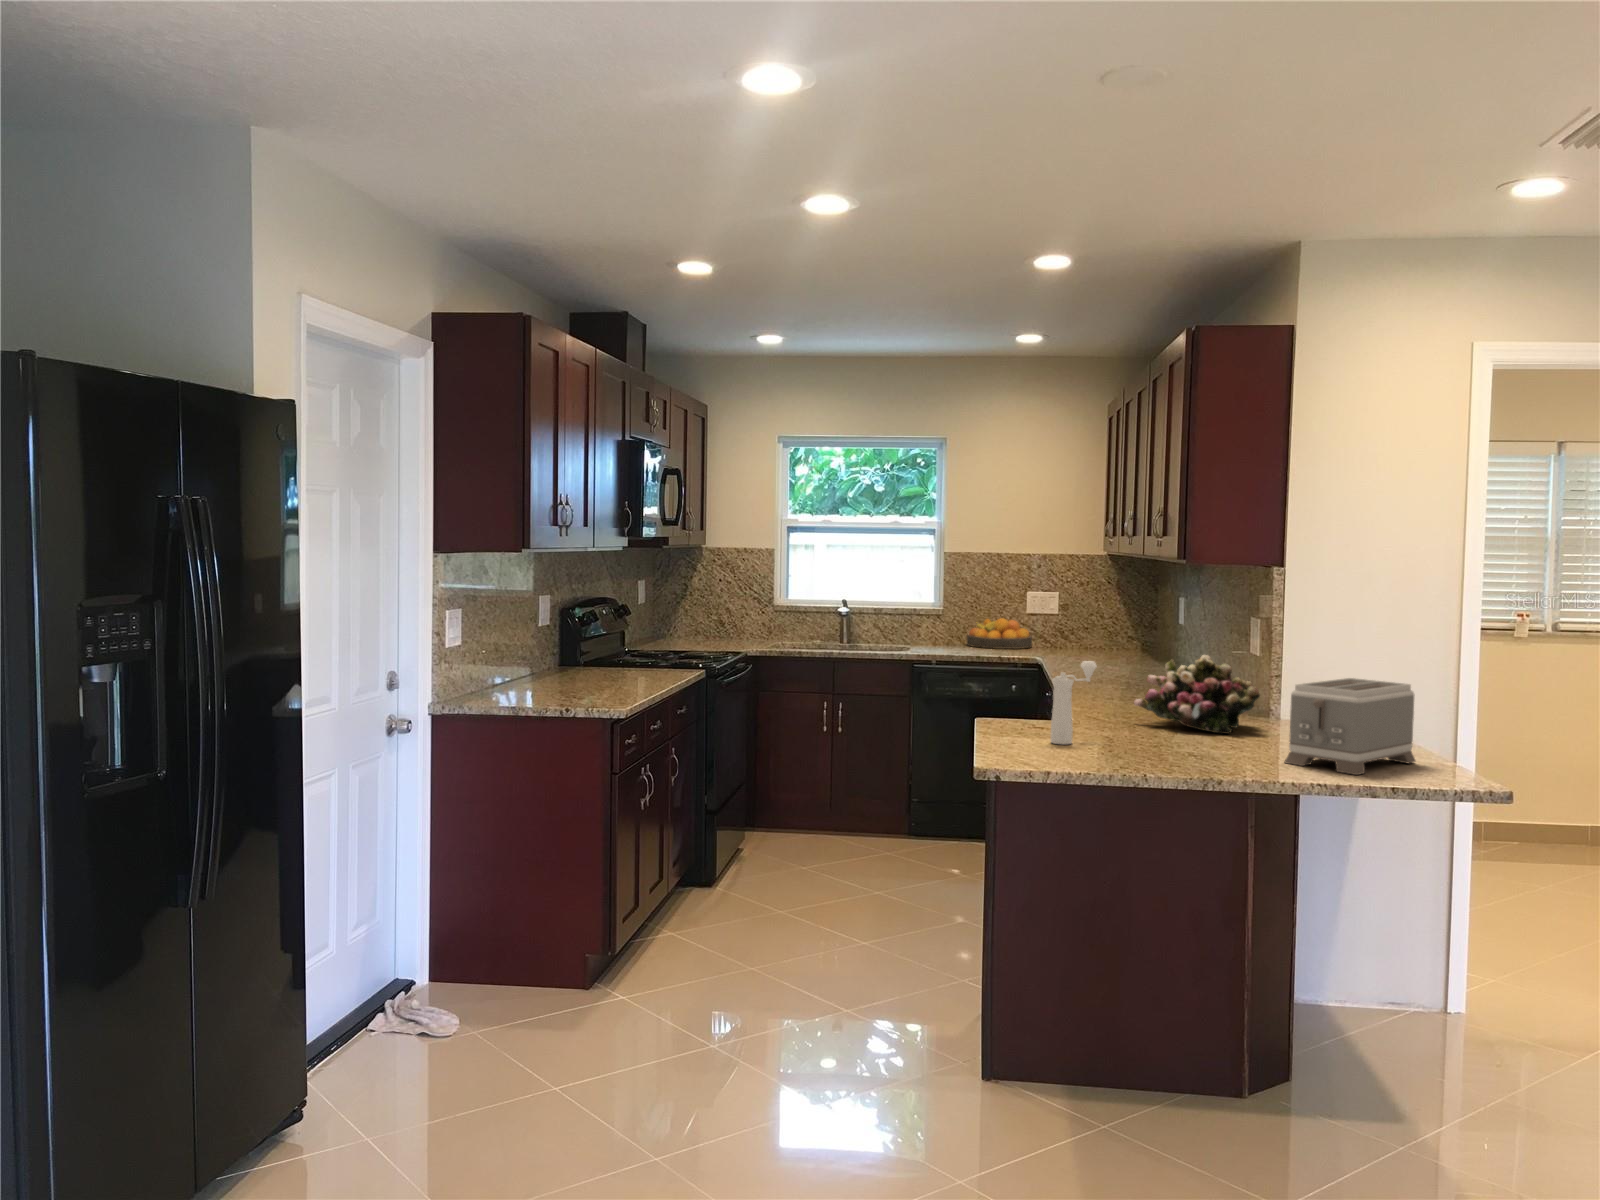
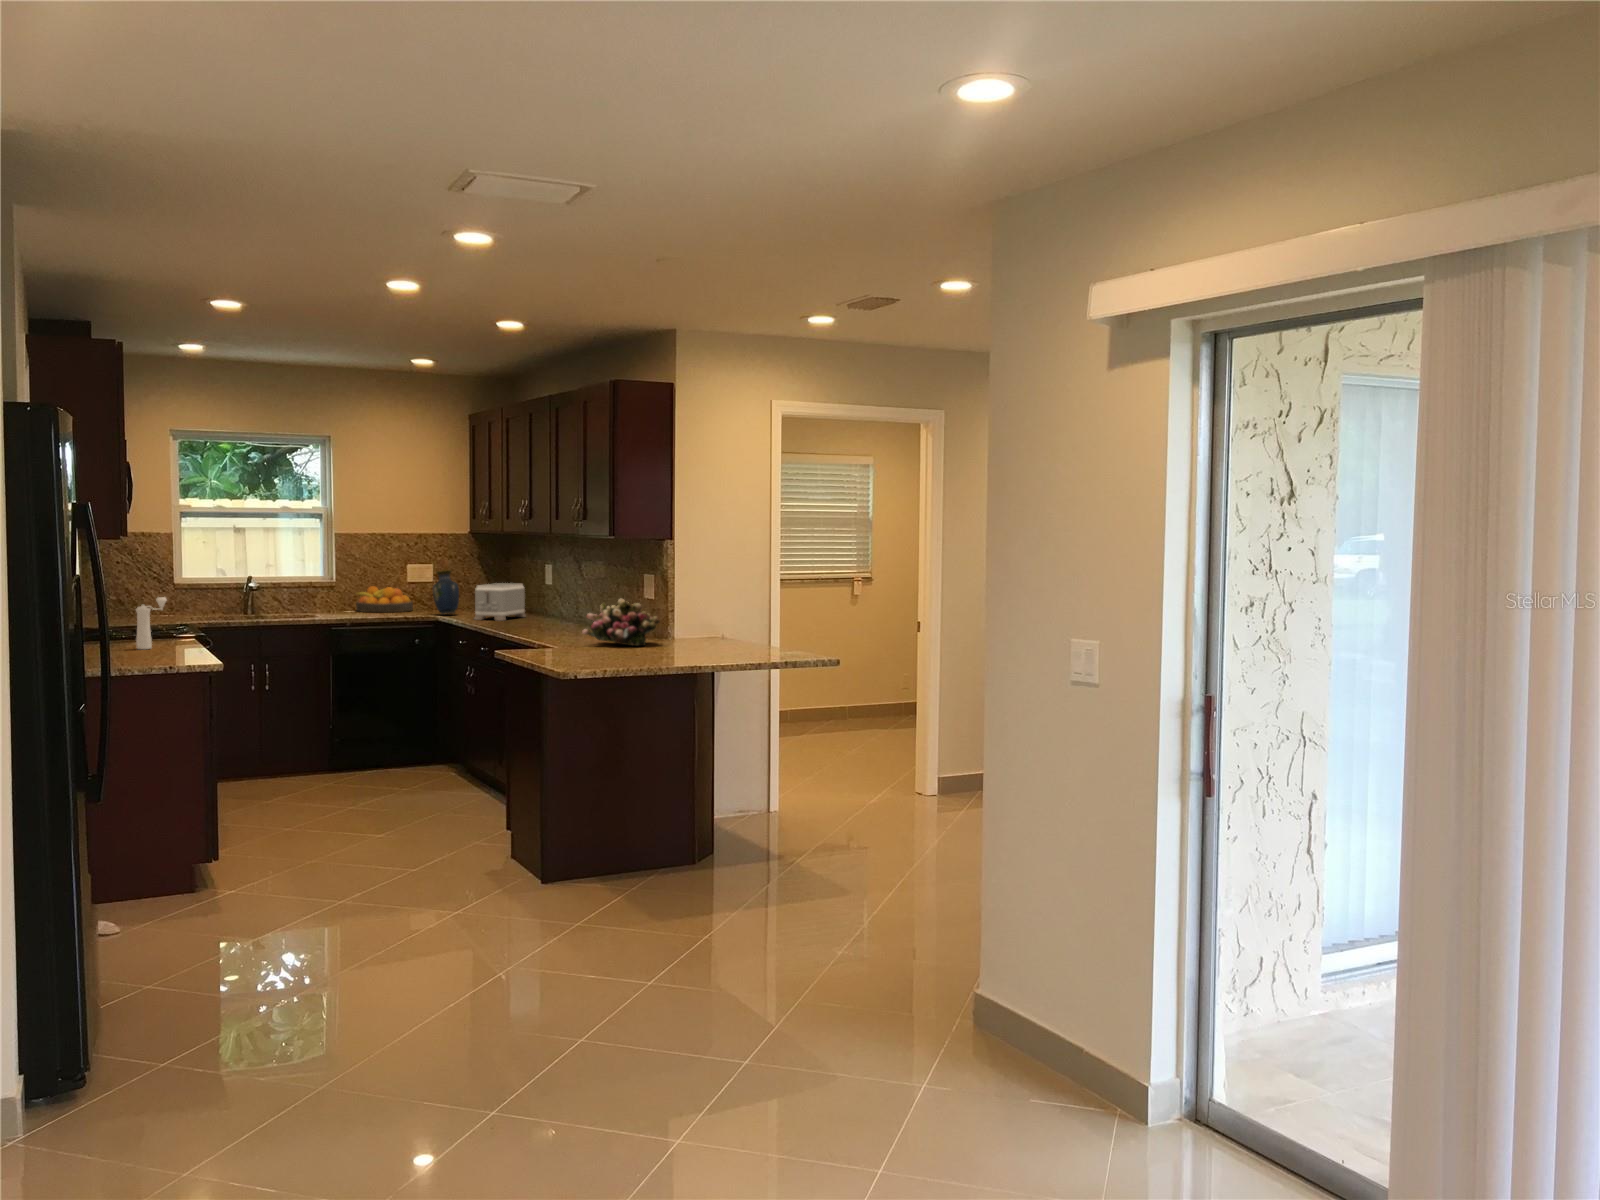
vase: none [1040,600,1073,656] -> present [433,570,459,615]
pepper mill: present [1050,661,1097,745] -> present [136,597,167,649]
toaster: present [1284,678,1416,775] -> present [474,583,526,621]

